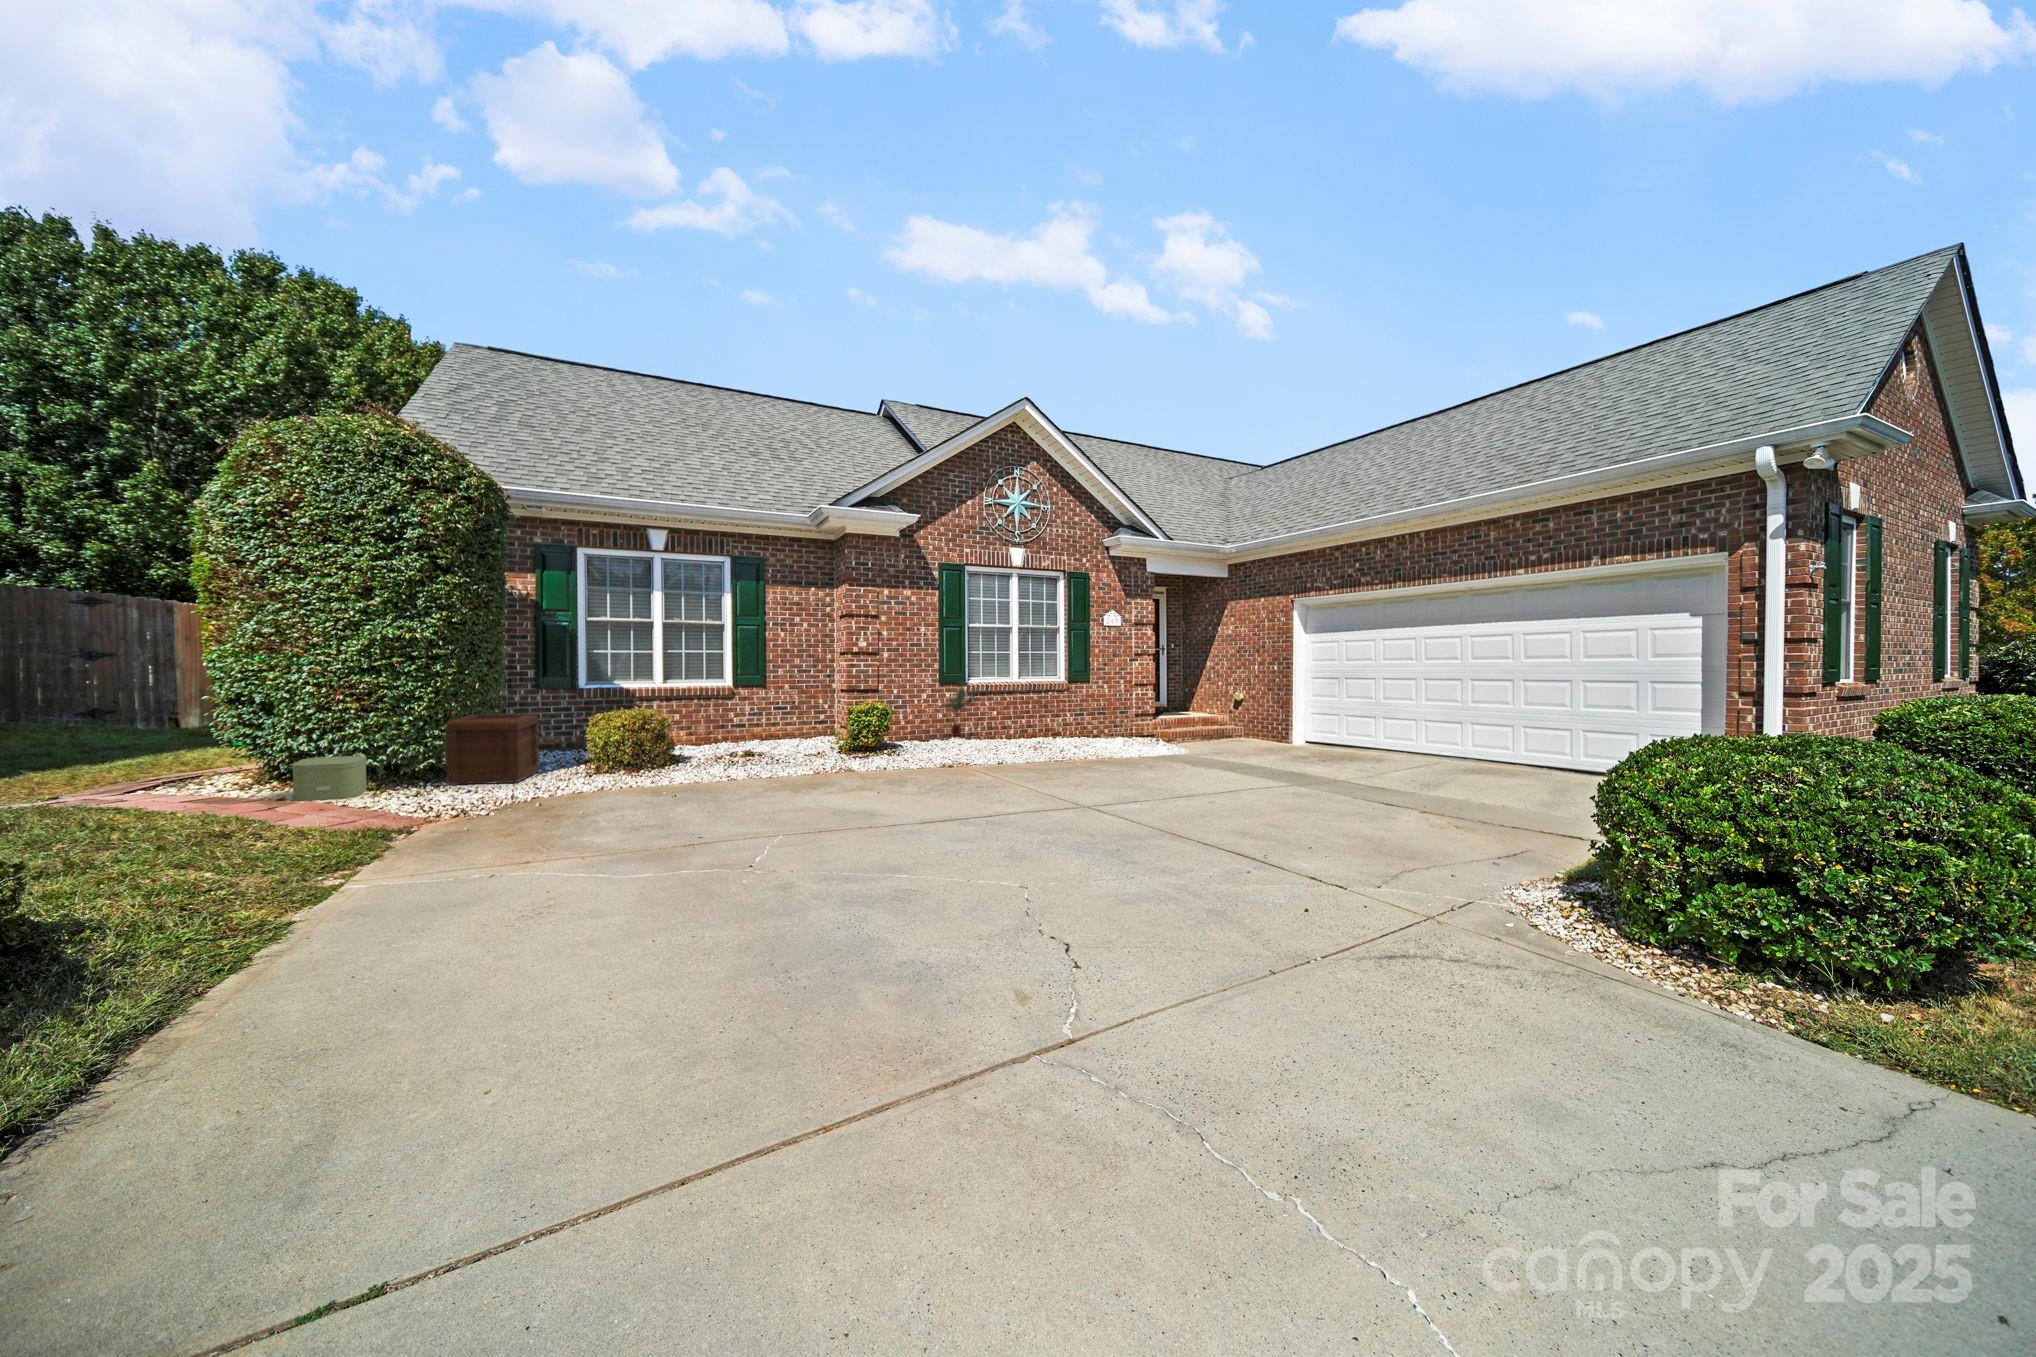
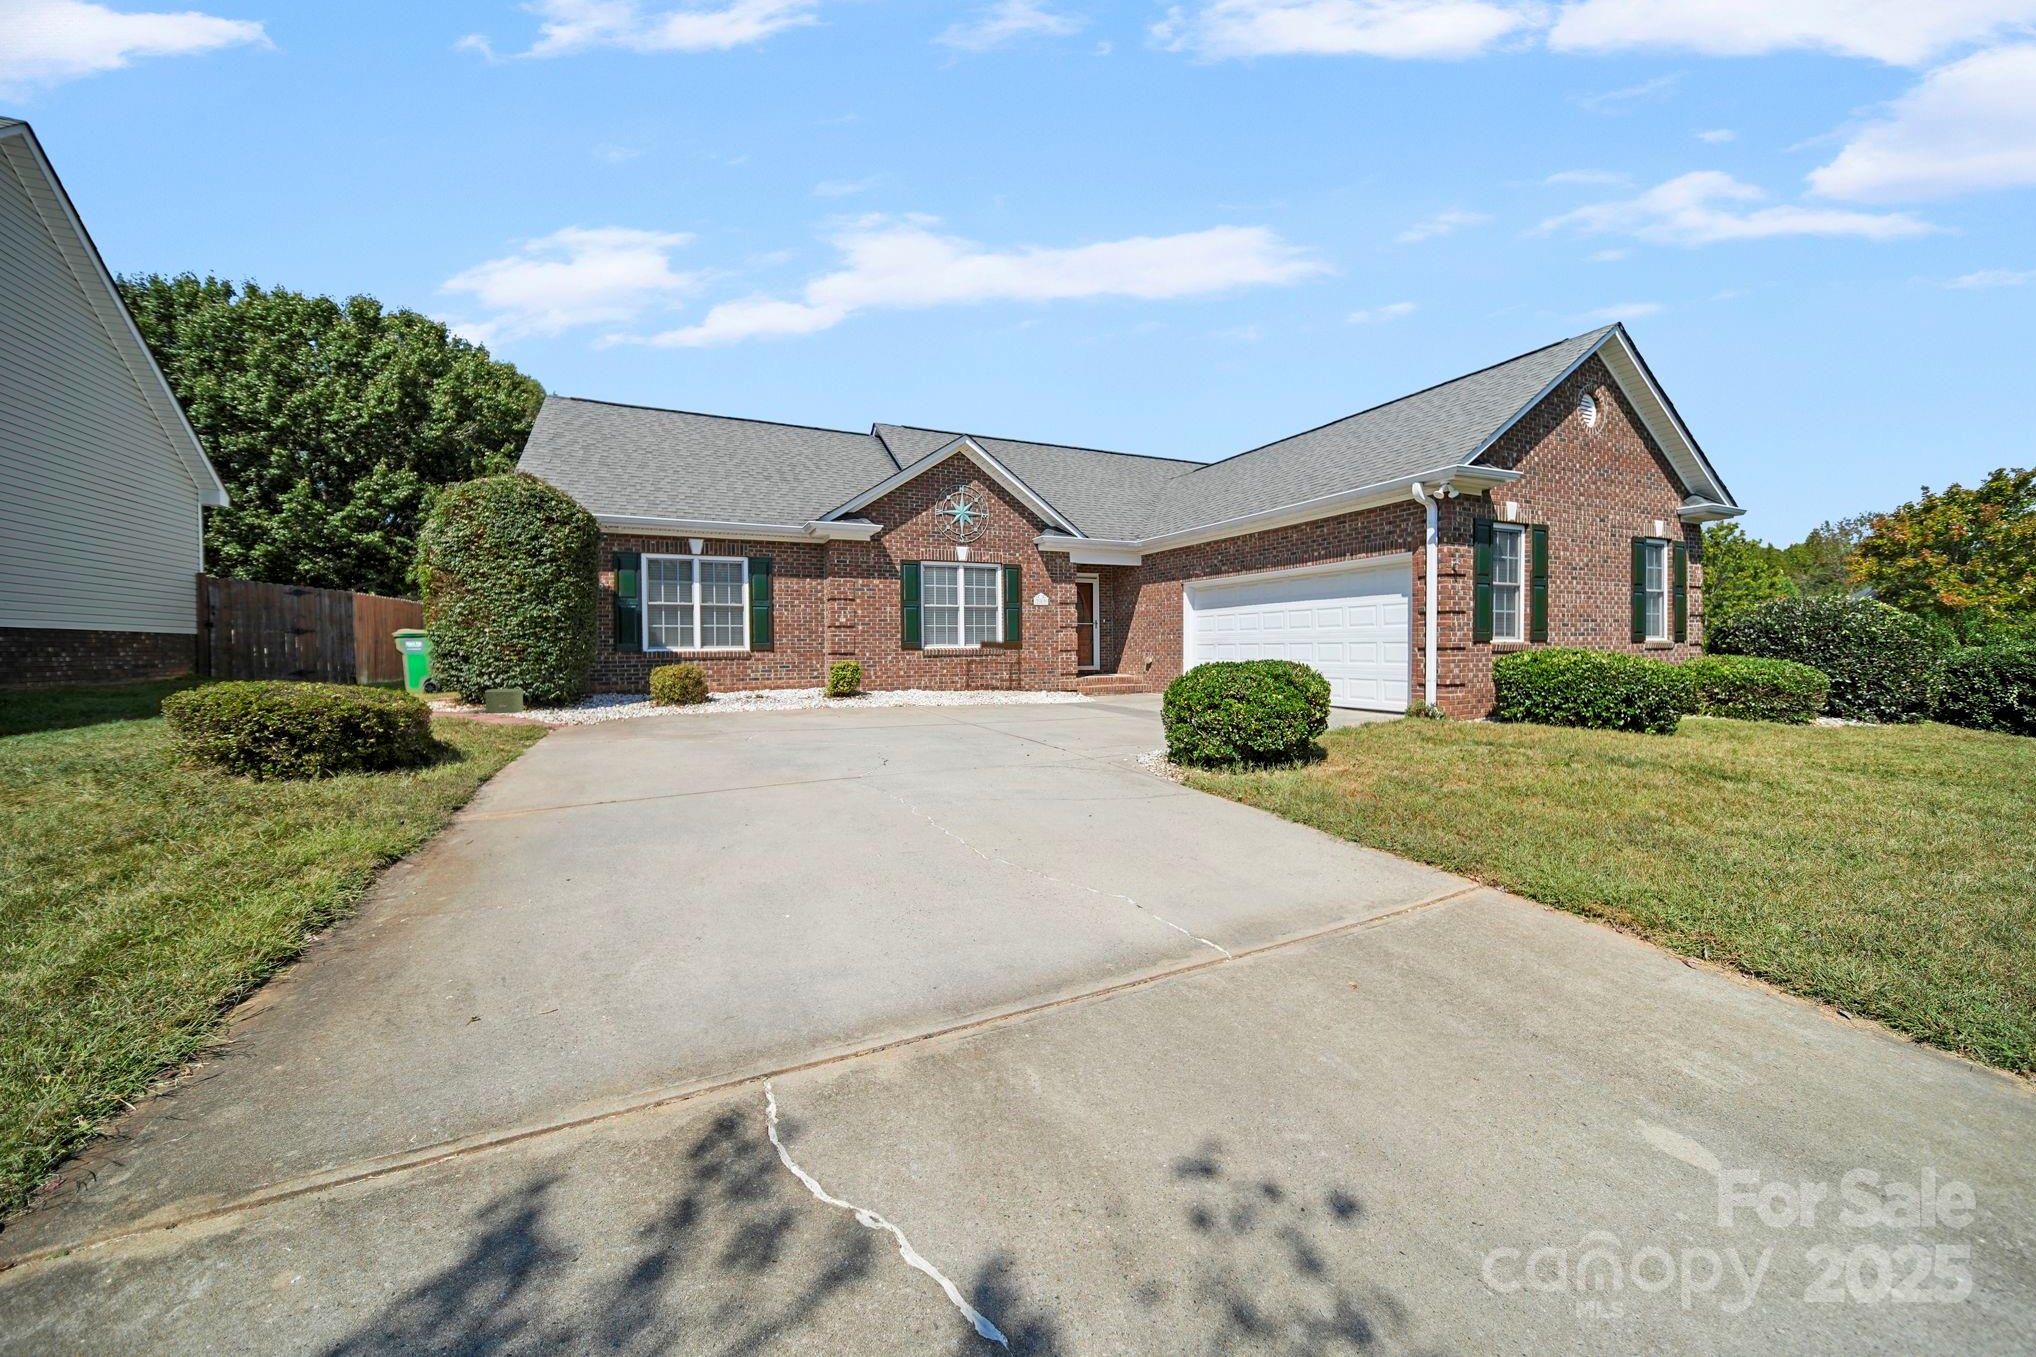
bench: none [1022,670,1094,736] -> present [966,641,1022,689]
potted tree: present [937,682,977,736] -> none [896,648,930,689]
wooden crate: present [446,714,539,784] -> none [567,666,621,708]

